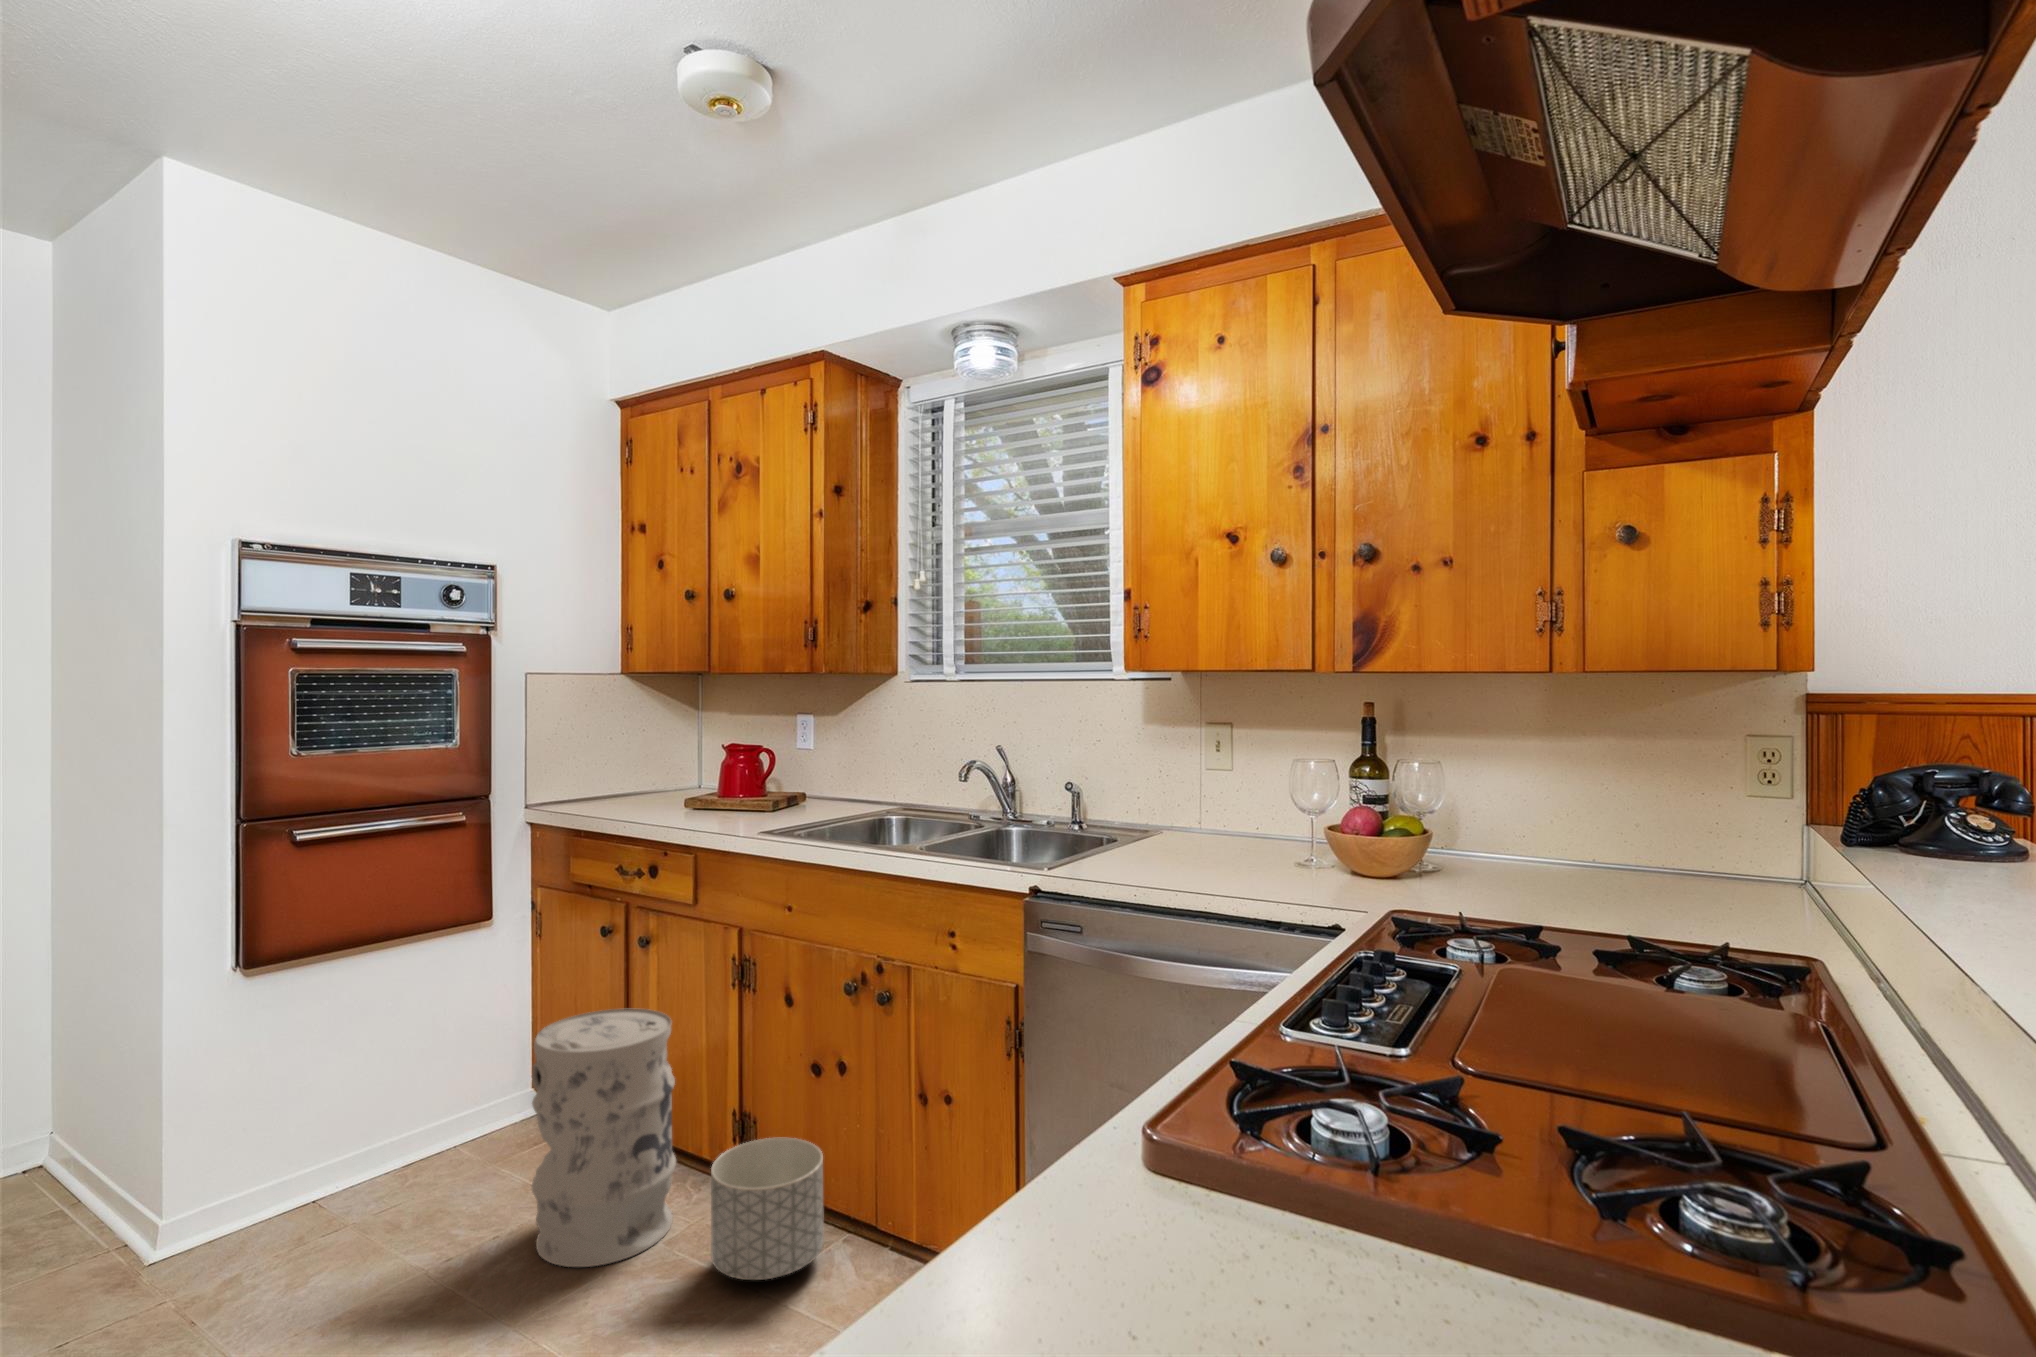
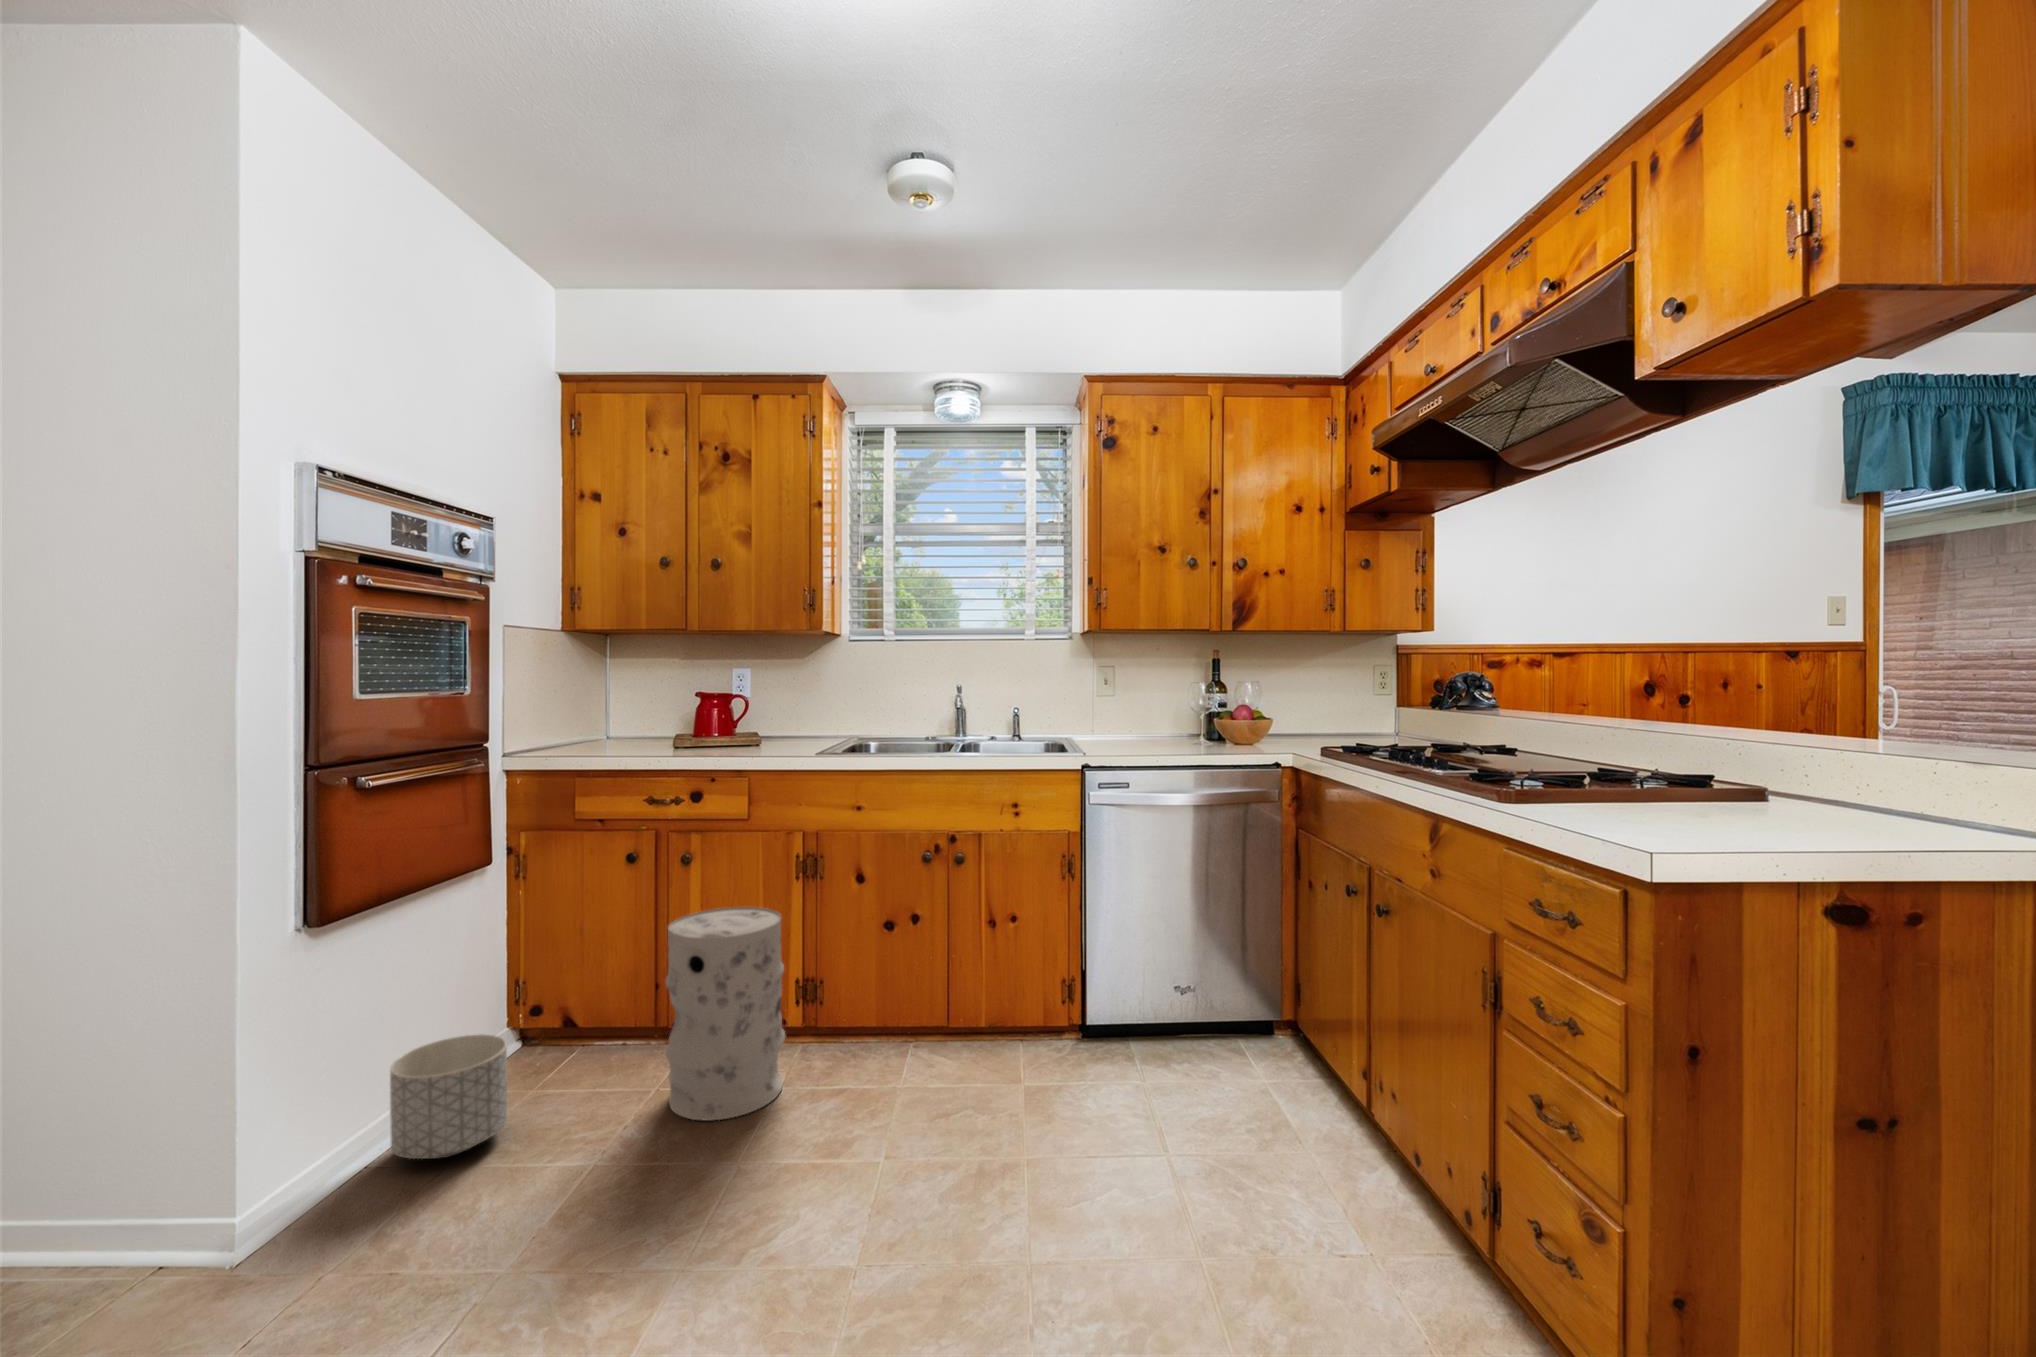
planter: present [711,1138,824,1280] -> present [390,1034,507,1159]

